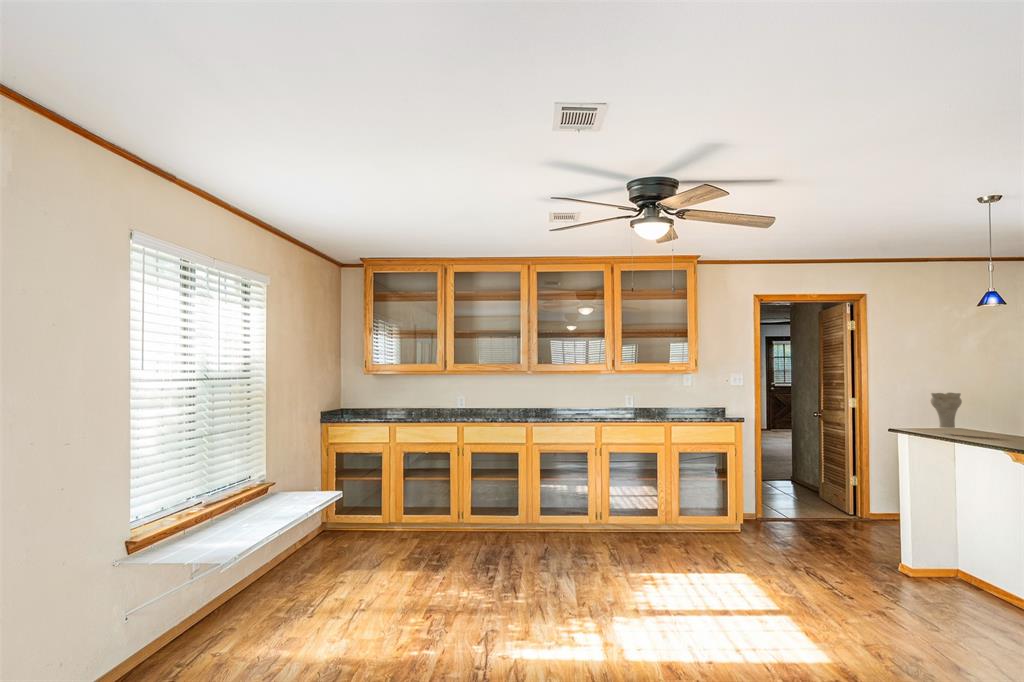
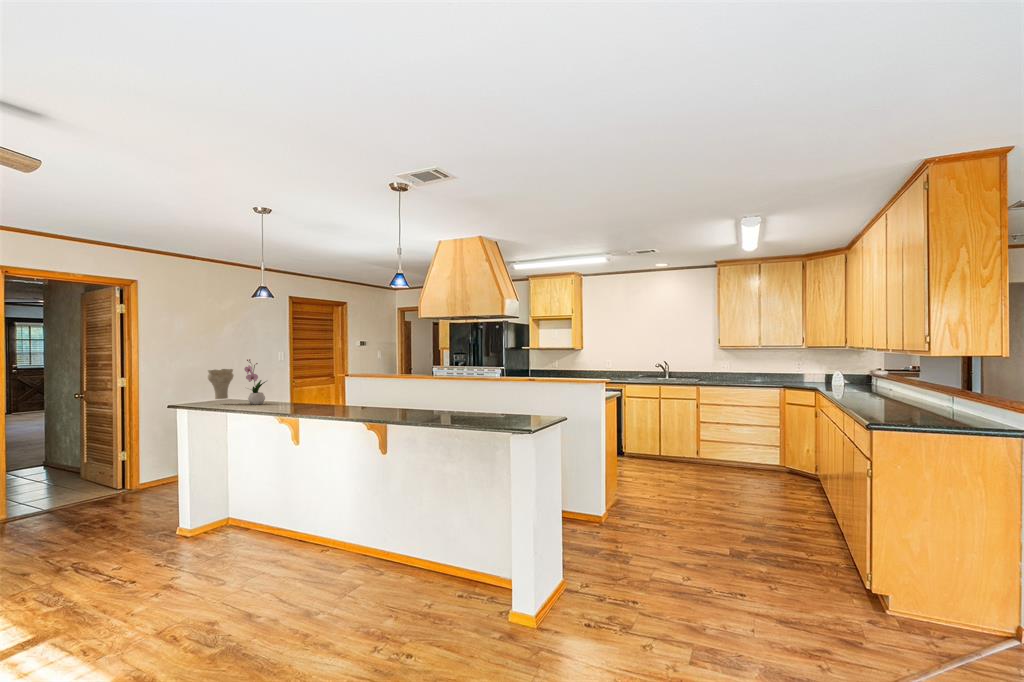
flower arrangement: none [974,382,1006,439] -> present [244,359,265,405]

